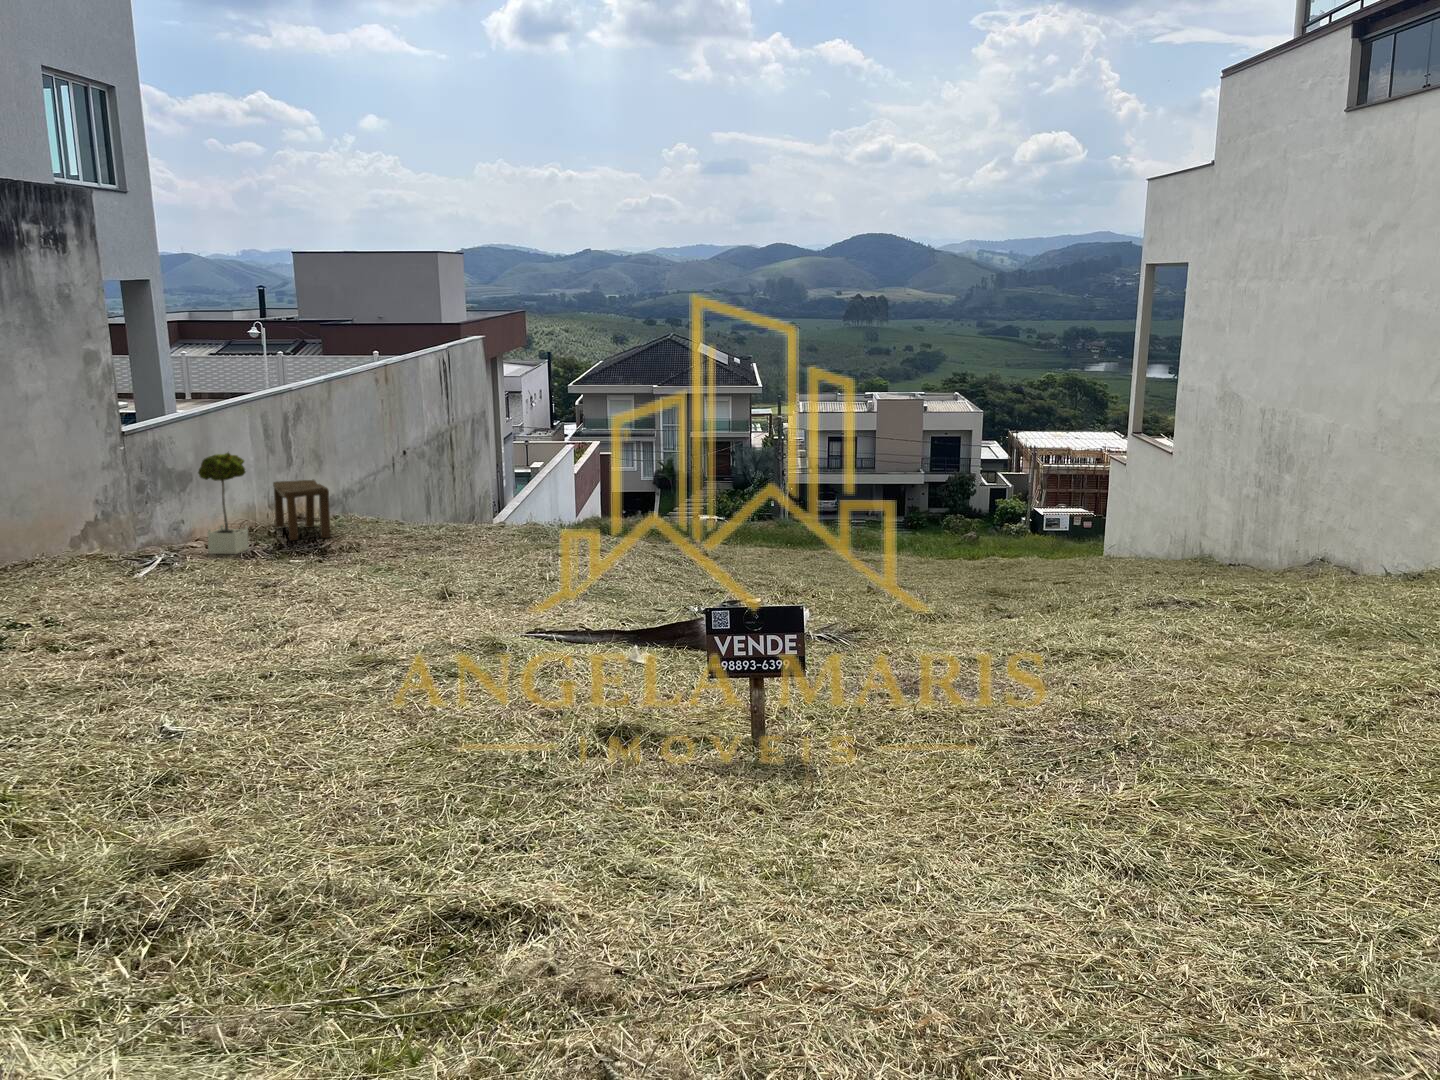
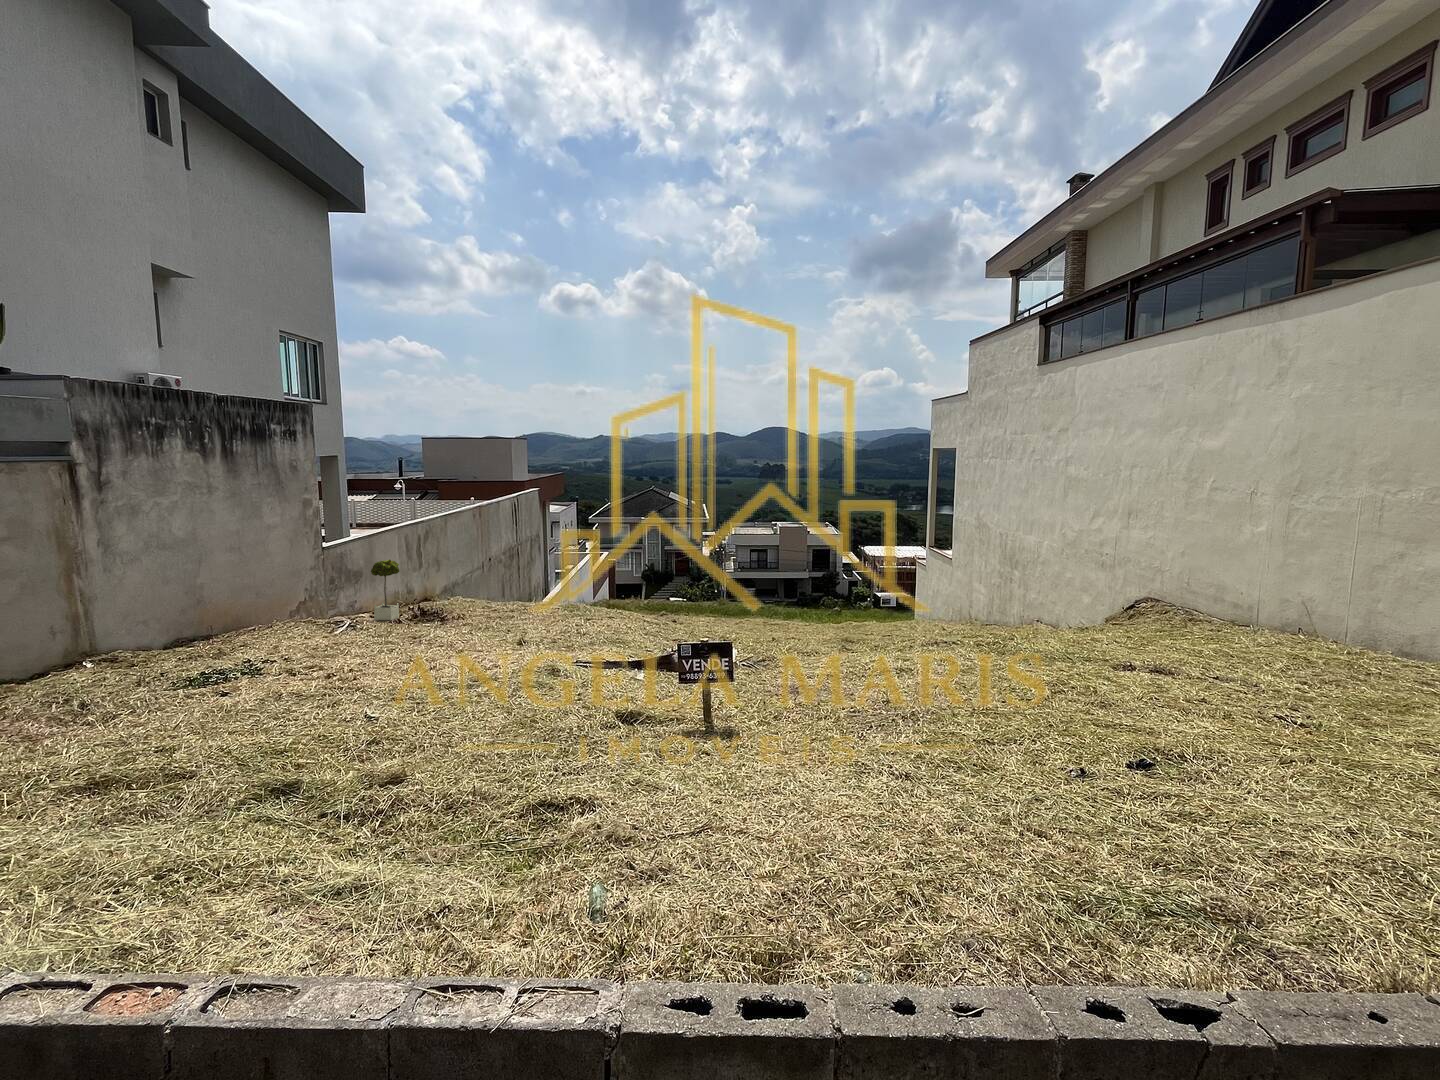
bench: present [273,480,330,540] -> none [413,576,448,612]

